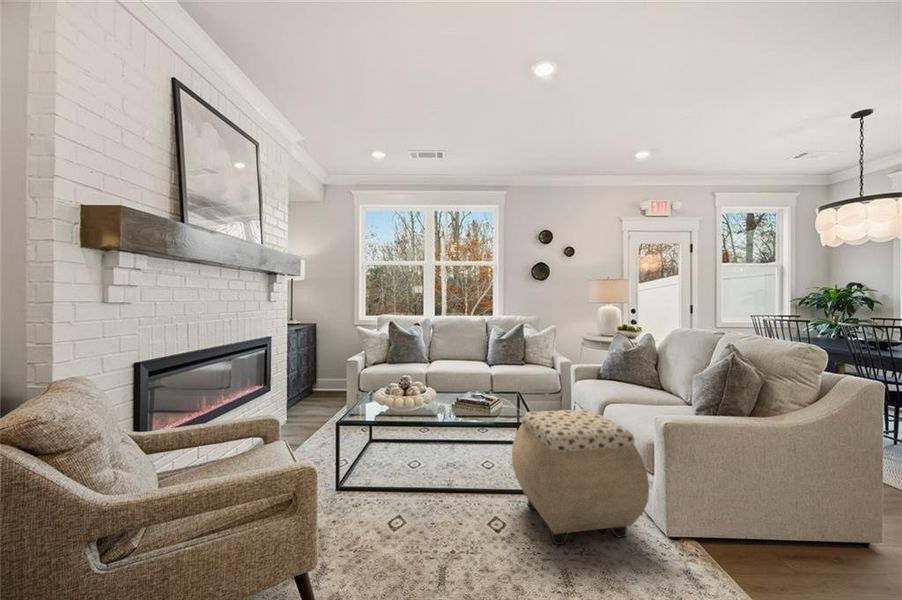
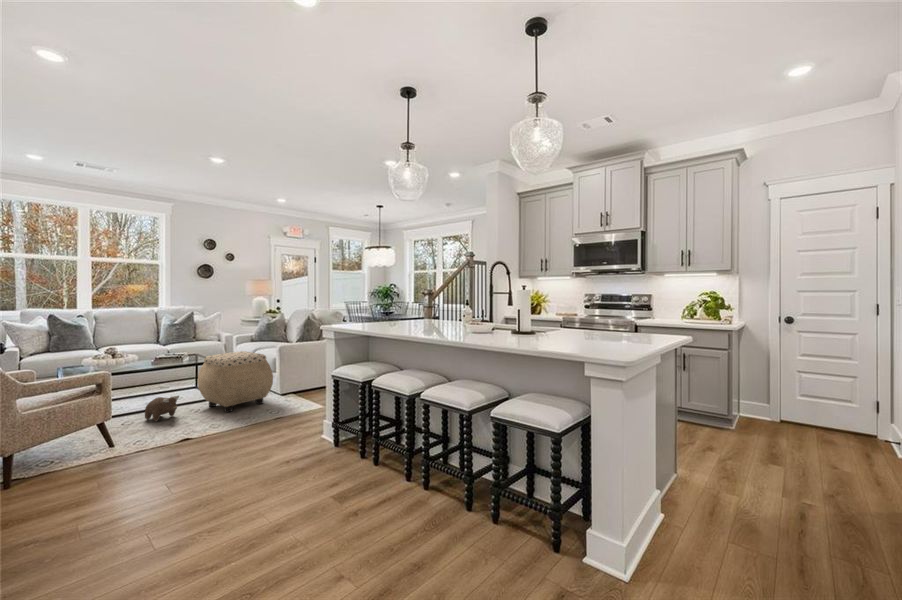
plush toy: none [433,476,478,522] -> present [145,396,179,422]

